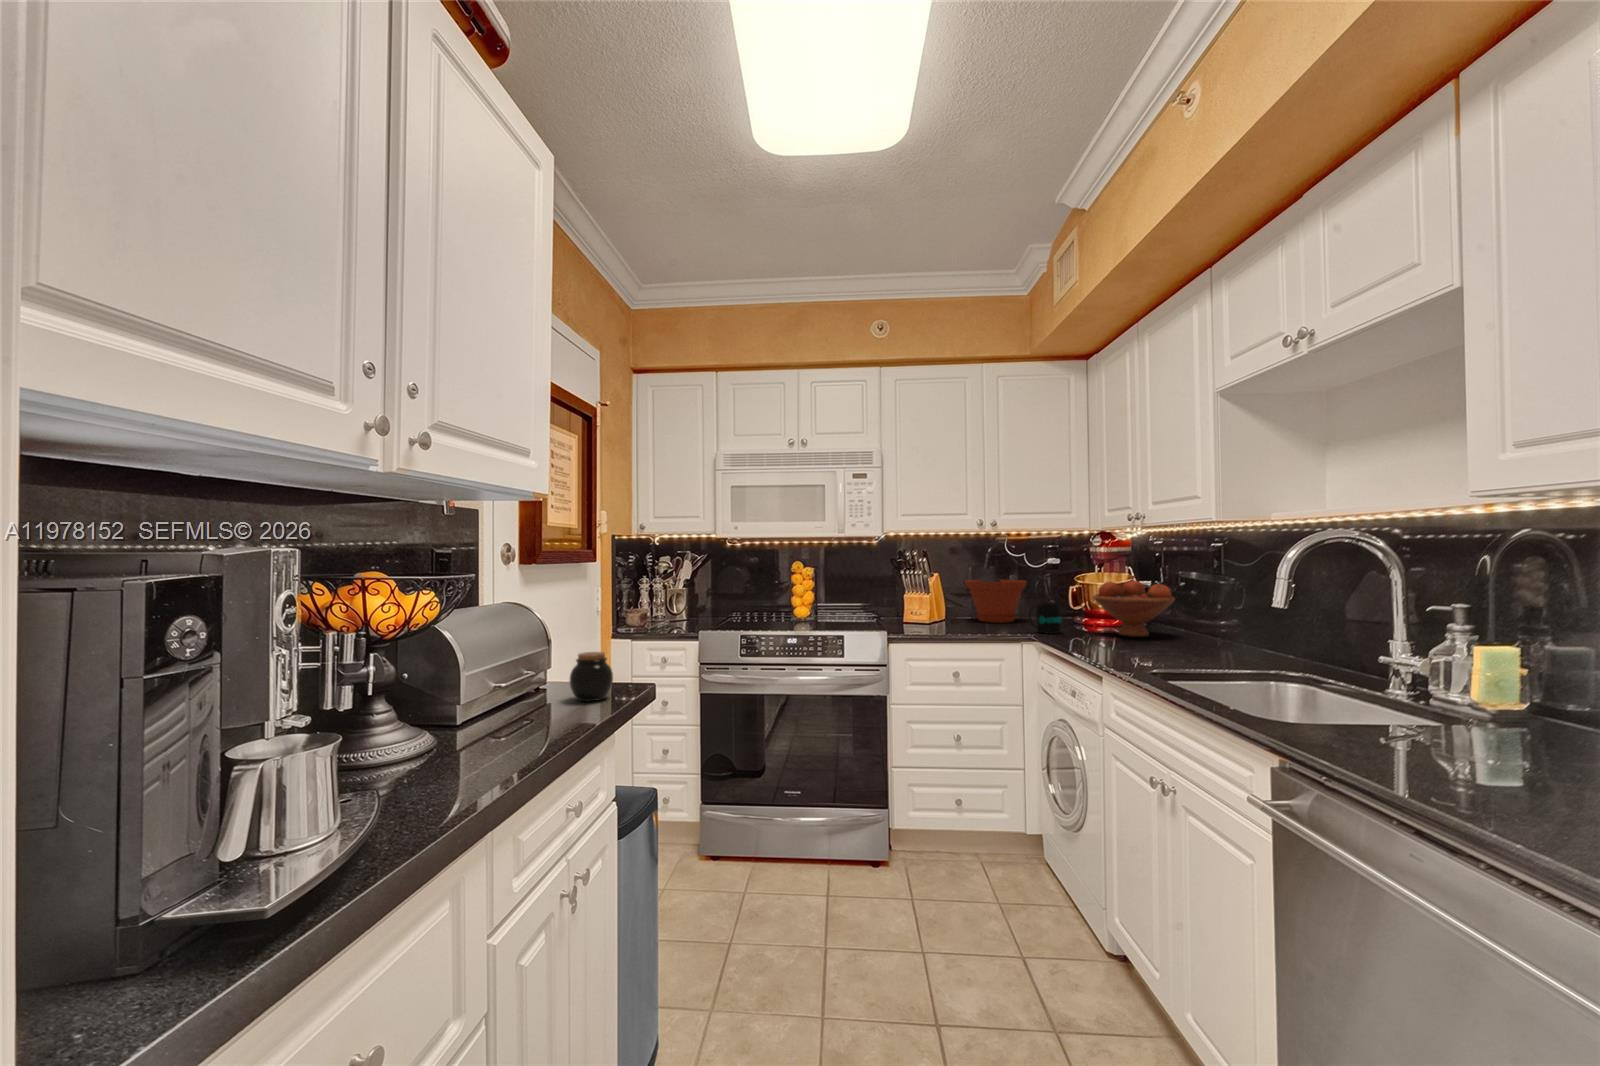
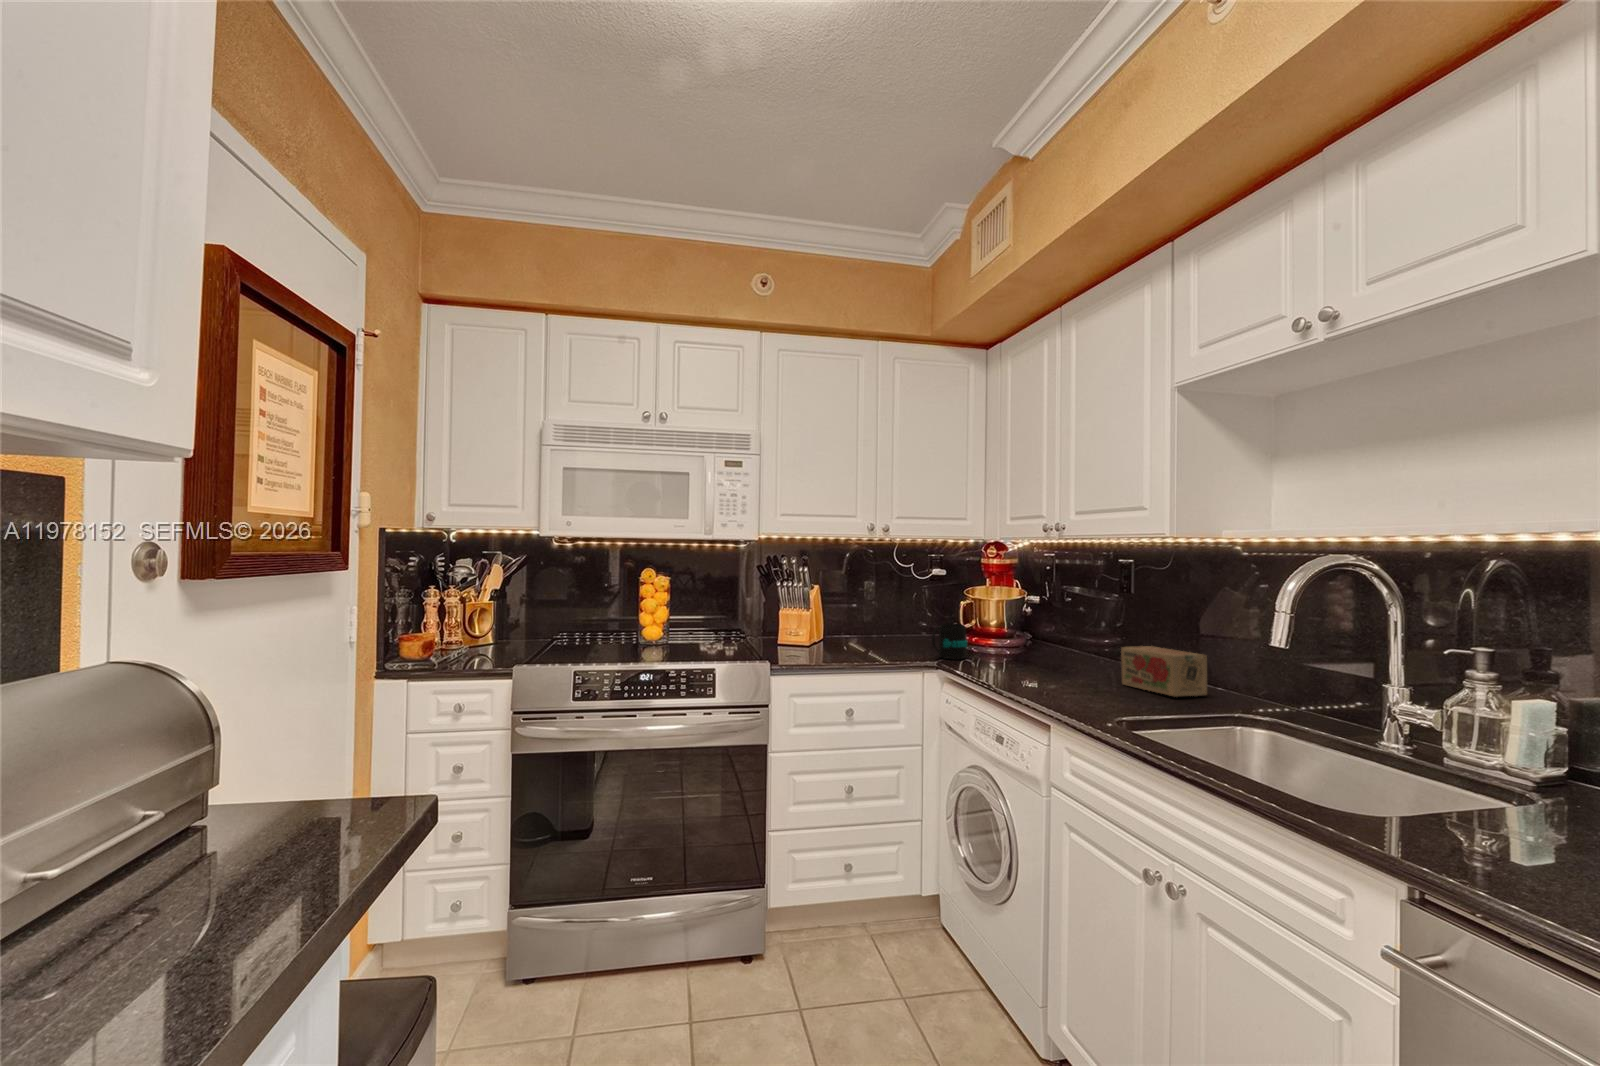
plant pot: present [965,580,1026,623] -> none [849,592,918,643]
fruit bowl: present [1092,580,1175,637] -> none [1001,597,1090,663]
tea box: none [1187,618,1261,658] -> present [1121,646,1207,697]
jar: present [570,652,613,701] -> none [238,770,342,880]

